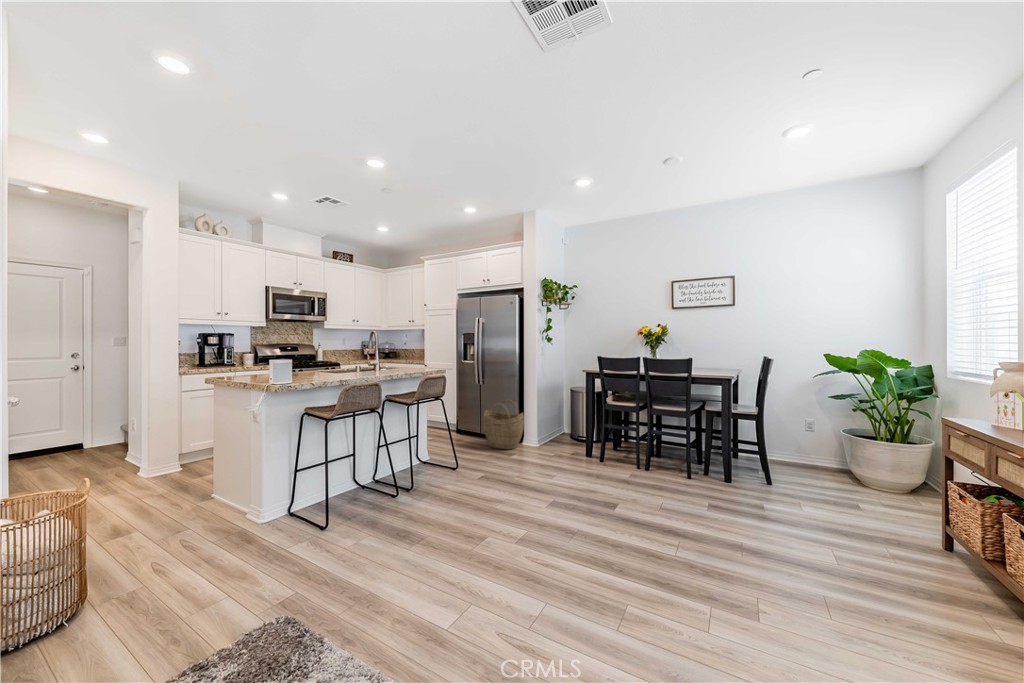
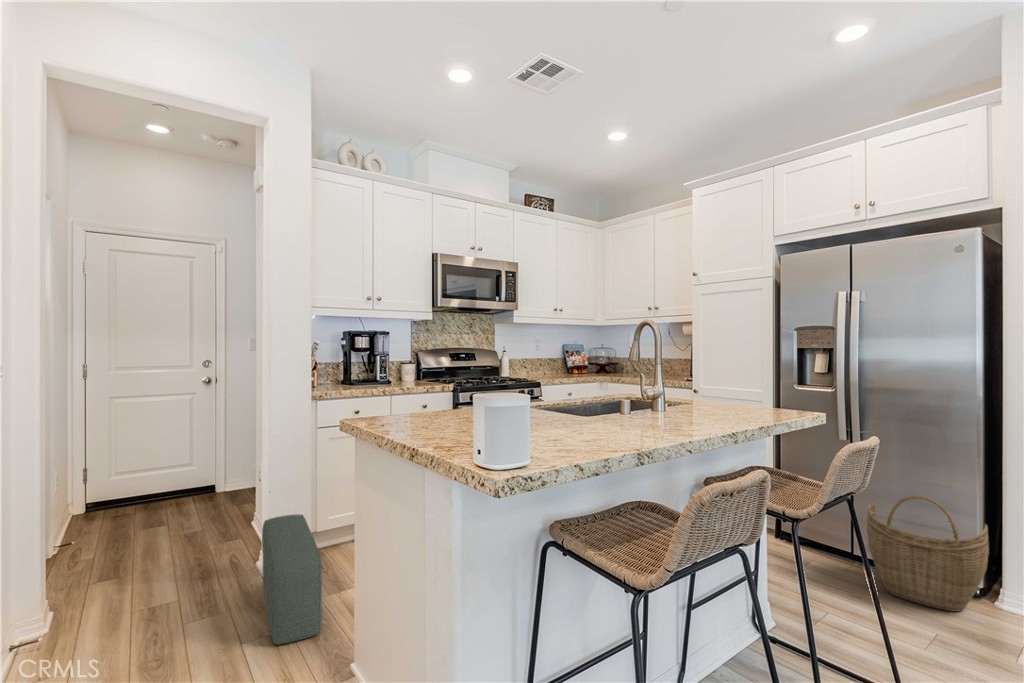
pouf: none [144,440,189,499] -> present [262,514,322,645]

